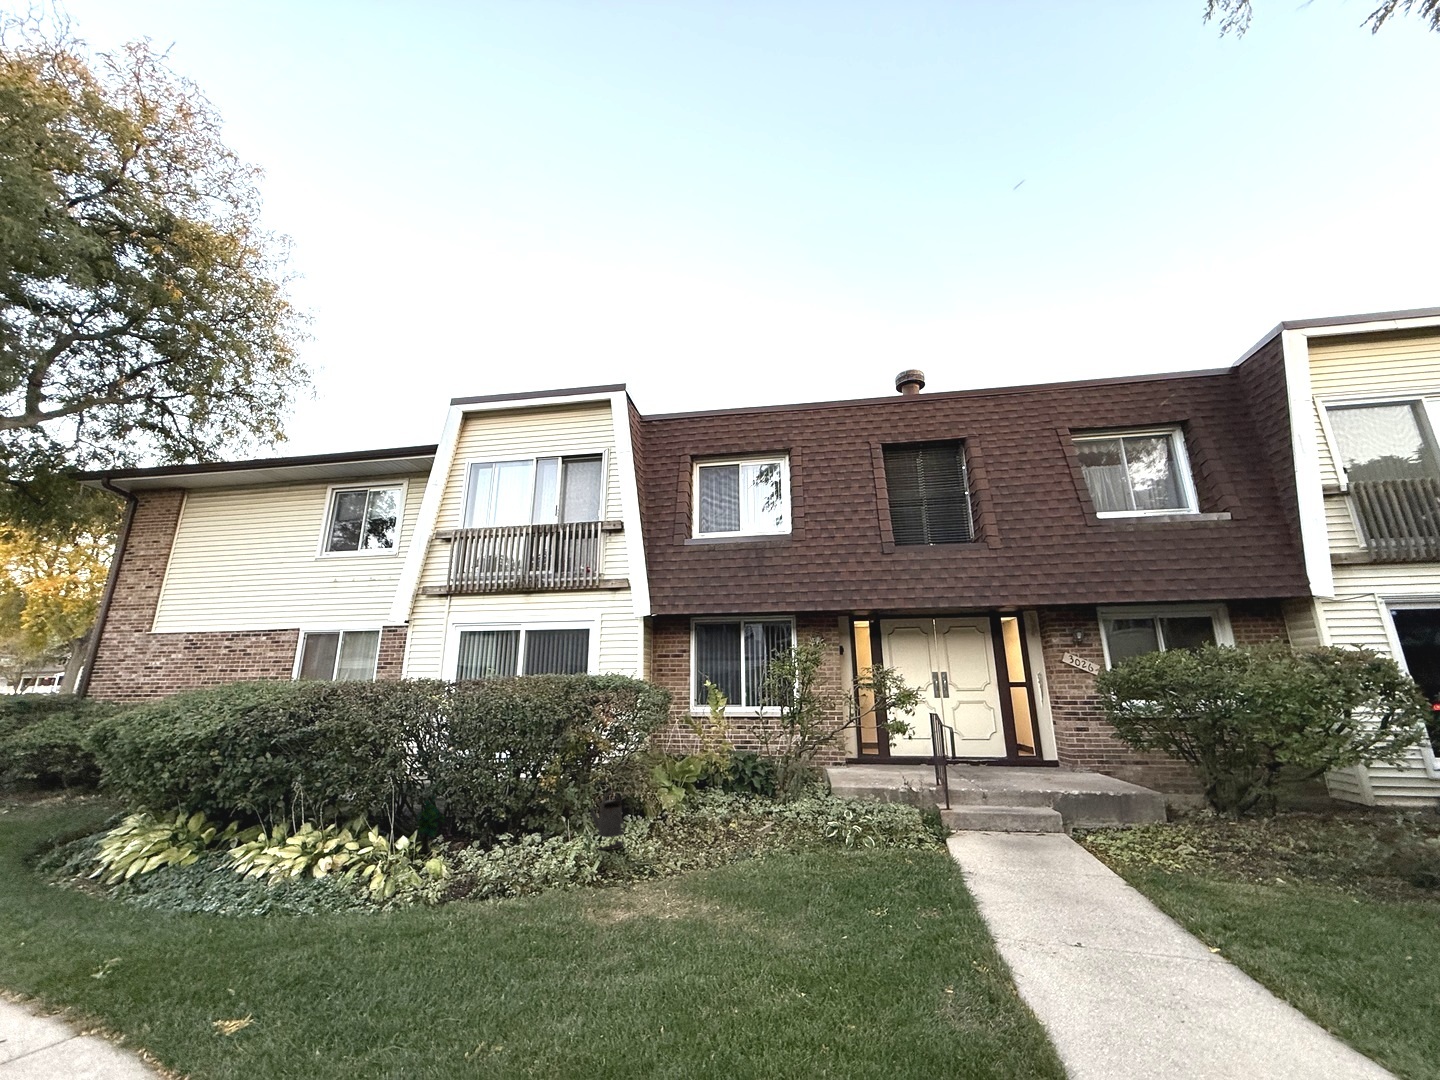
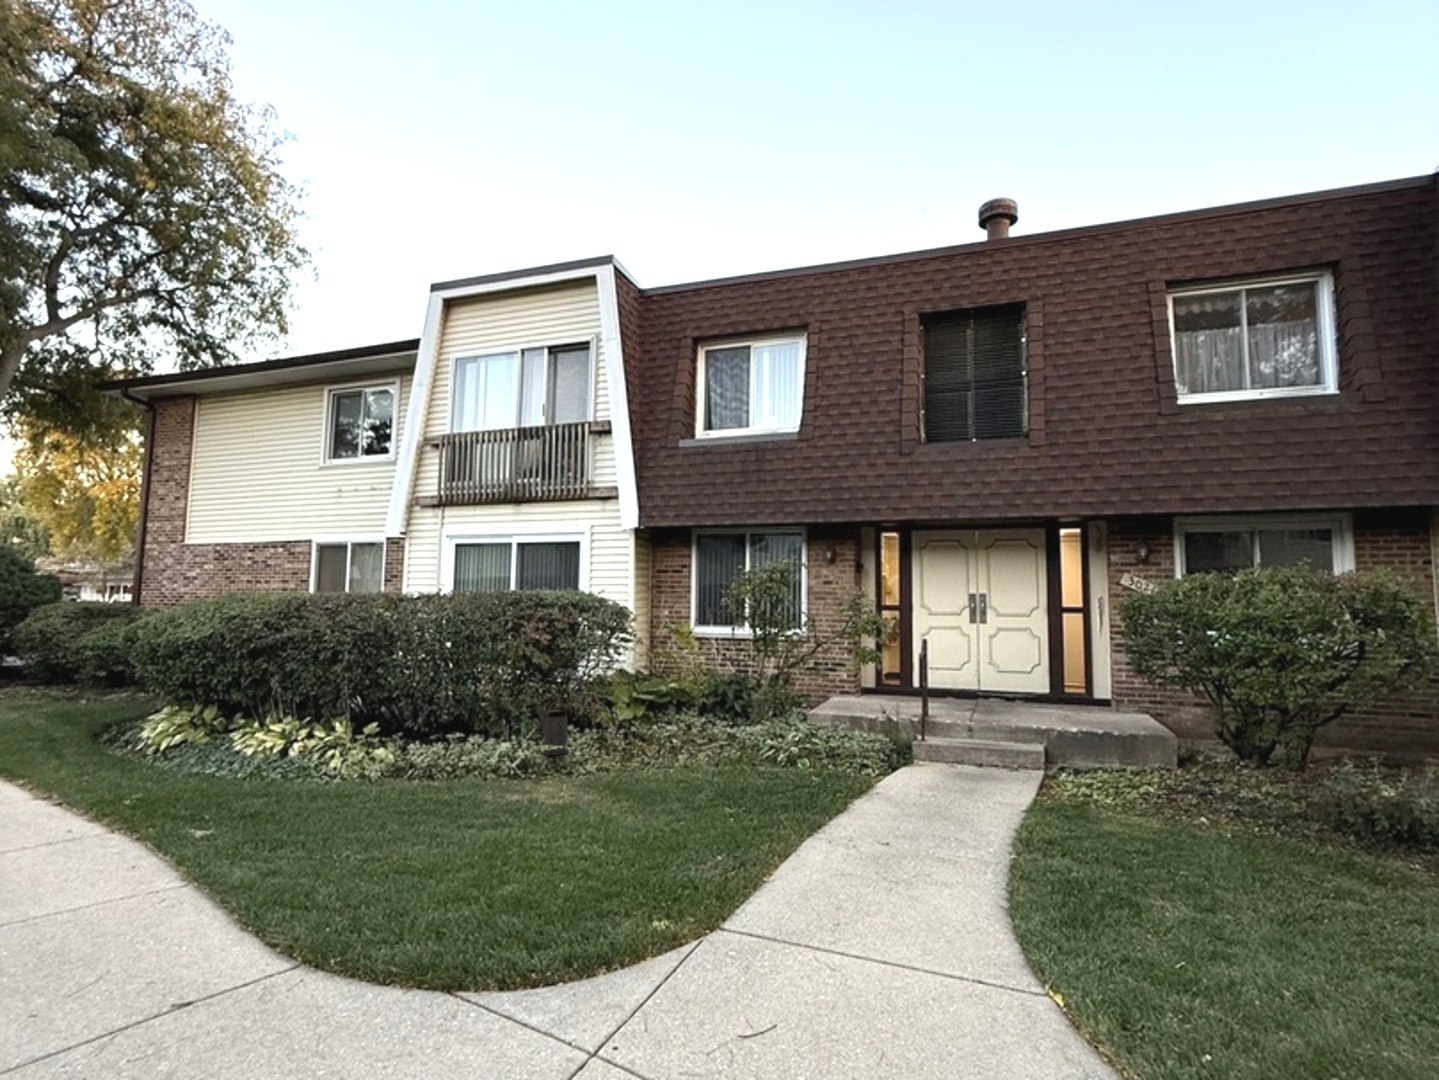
decorative plant: present [415,795,445,853] -> none [379,697,409,748]

